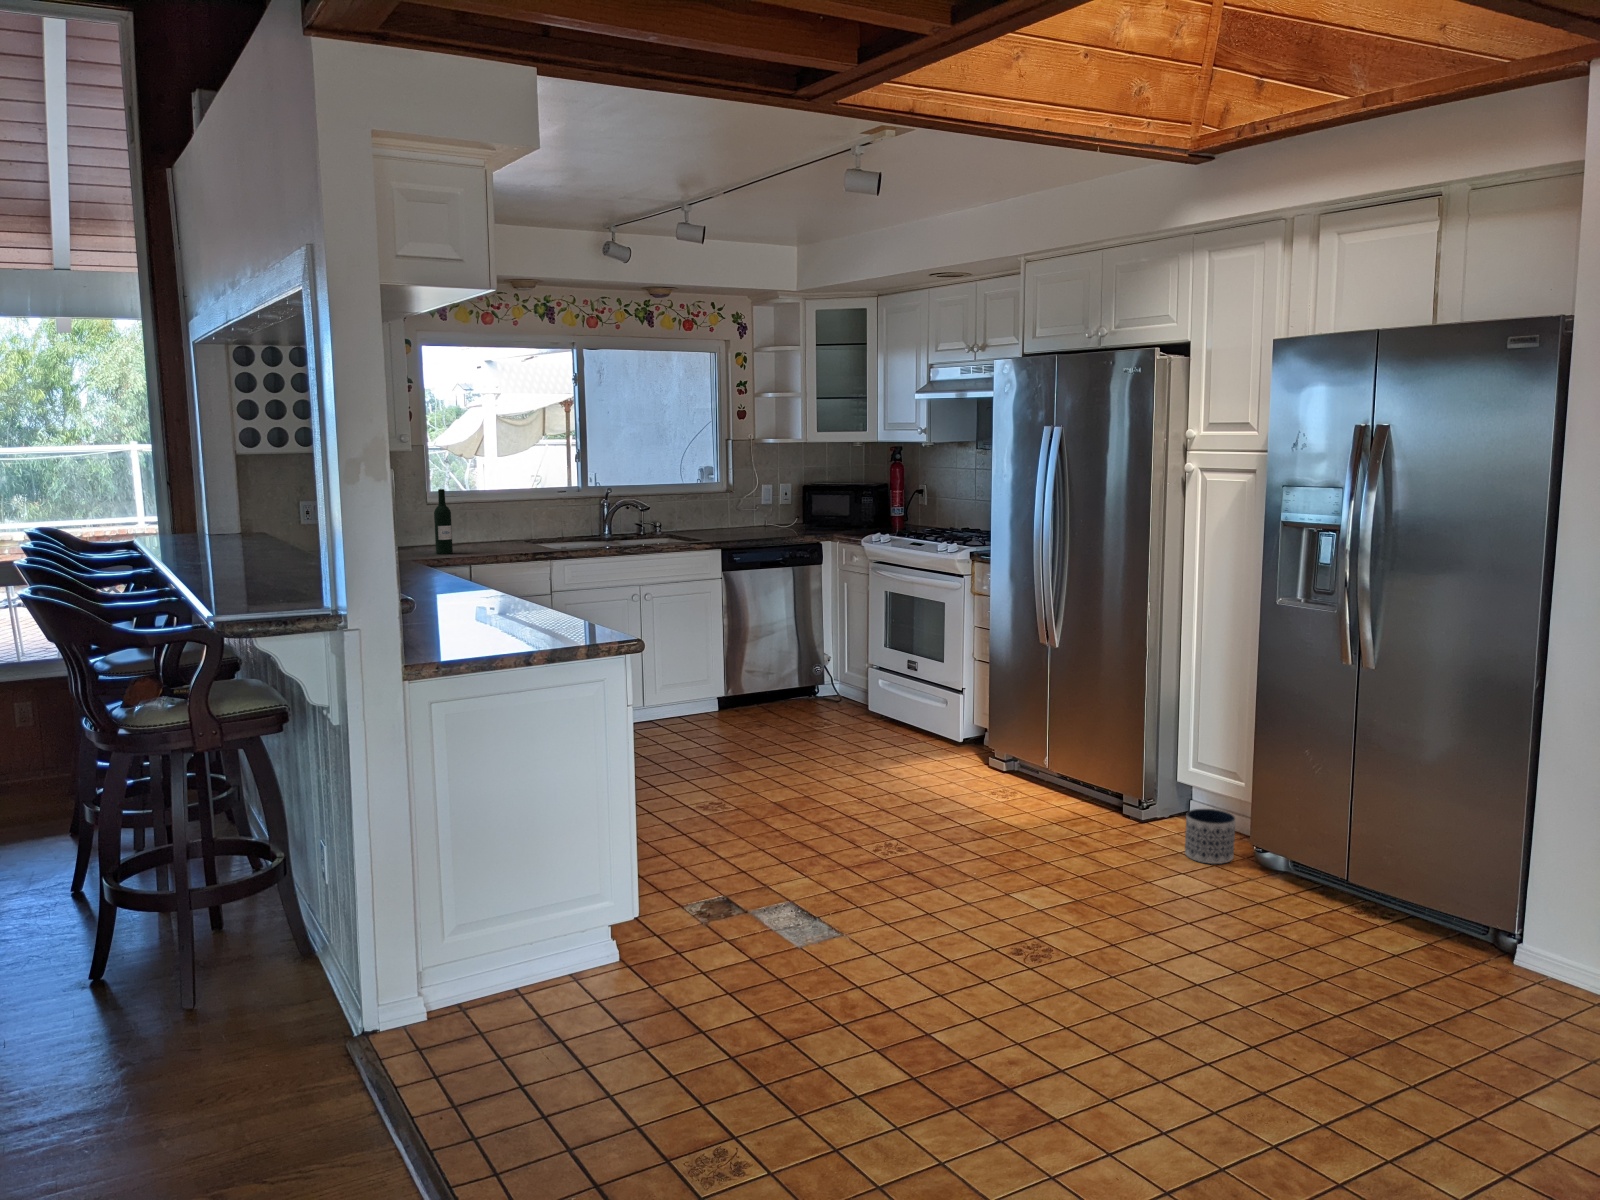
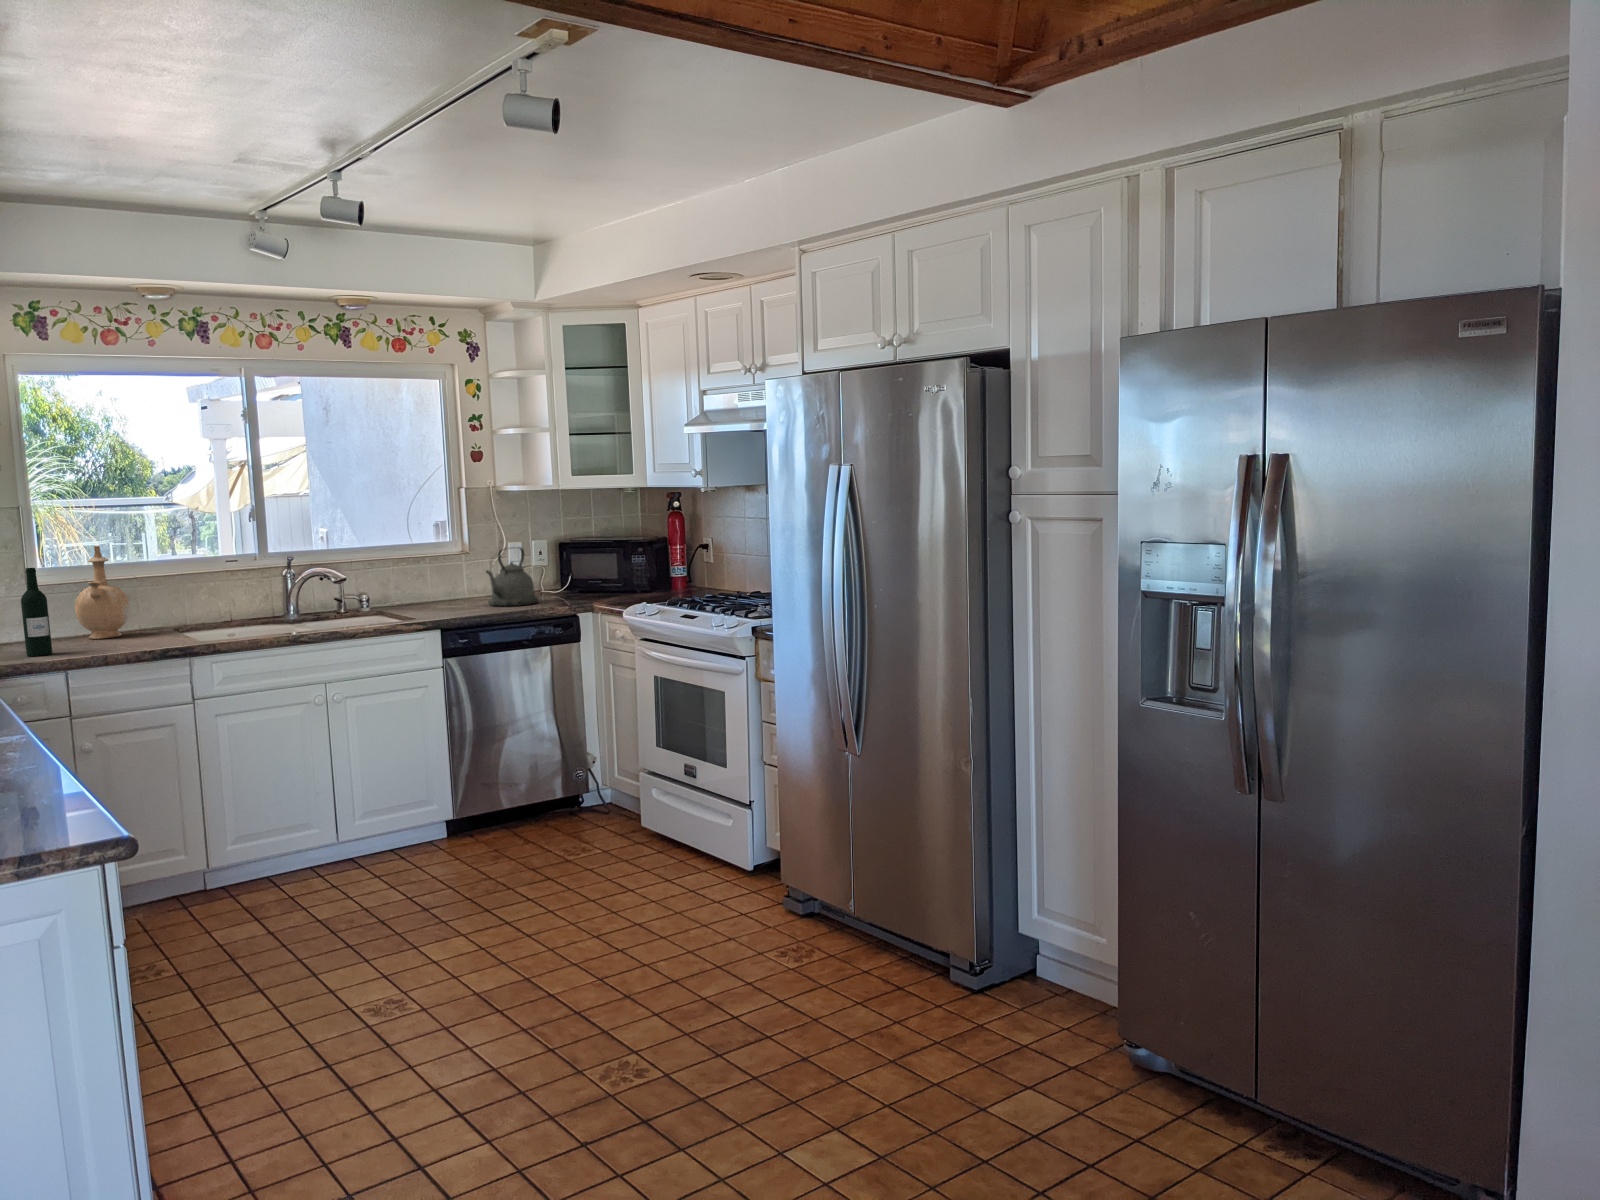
vase: none [456,476,493,546] -> present [75,546,130,639]
kettle: none [749,489,788,536] -> present [486,547,539,606]
planter: present [1185,809,1235,864] -> none [1032,983,1099,1067]

